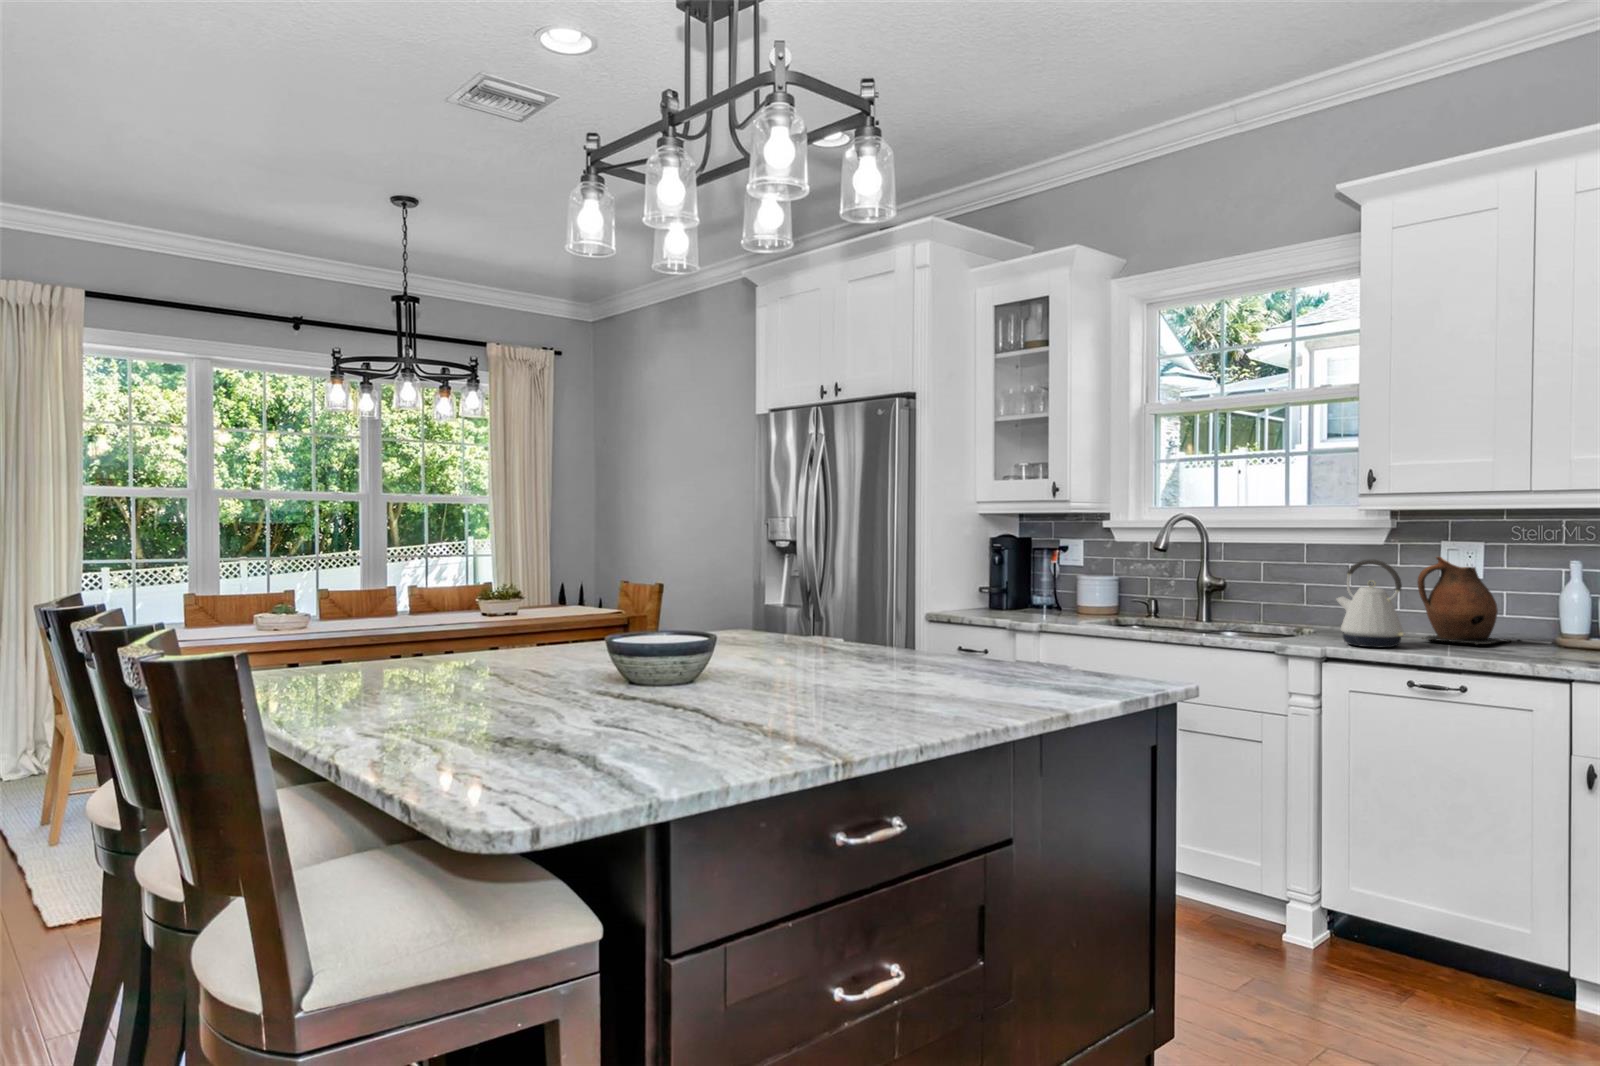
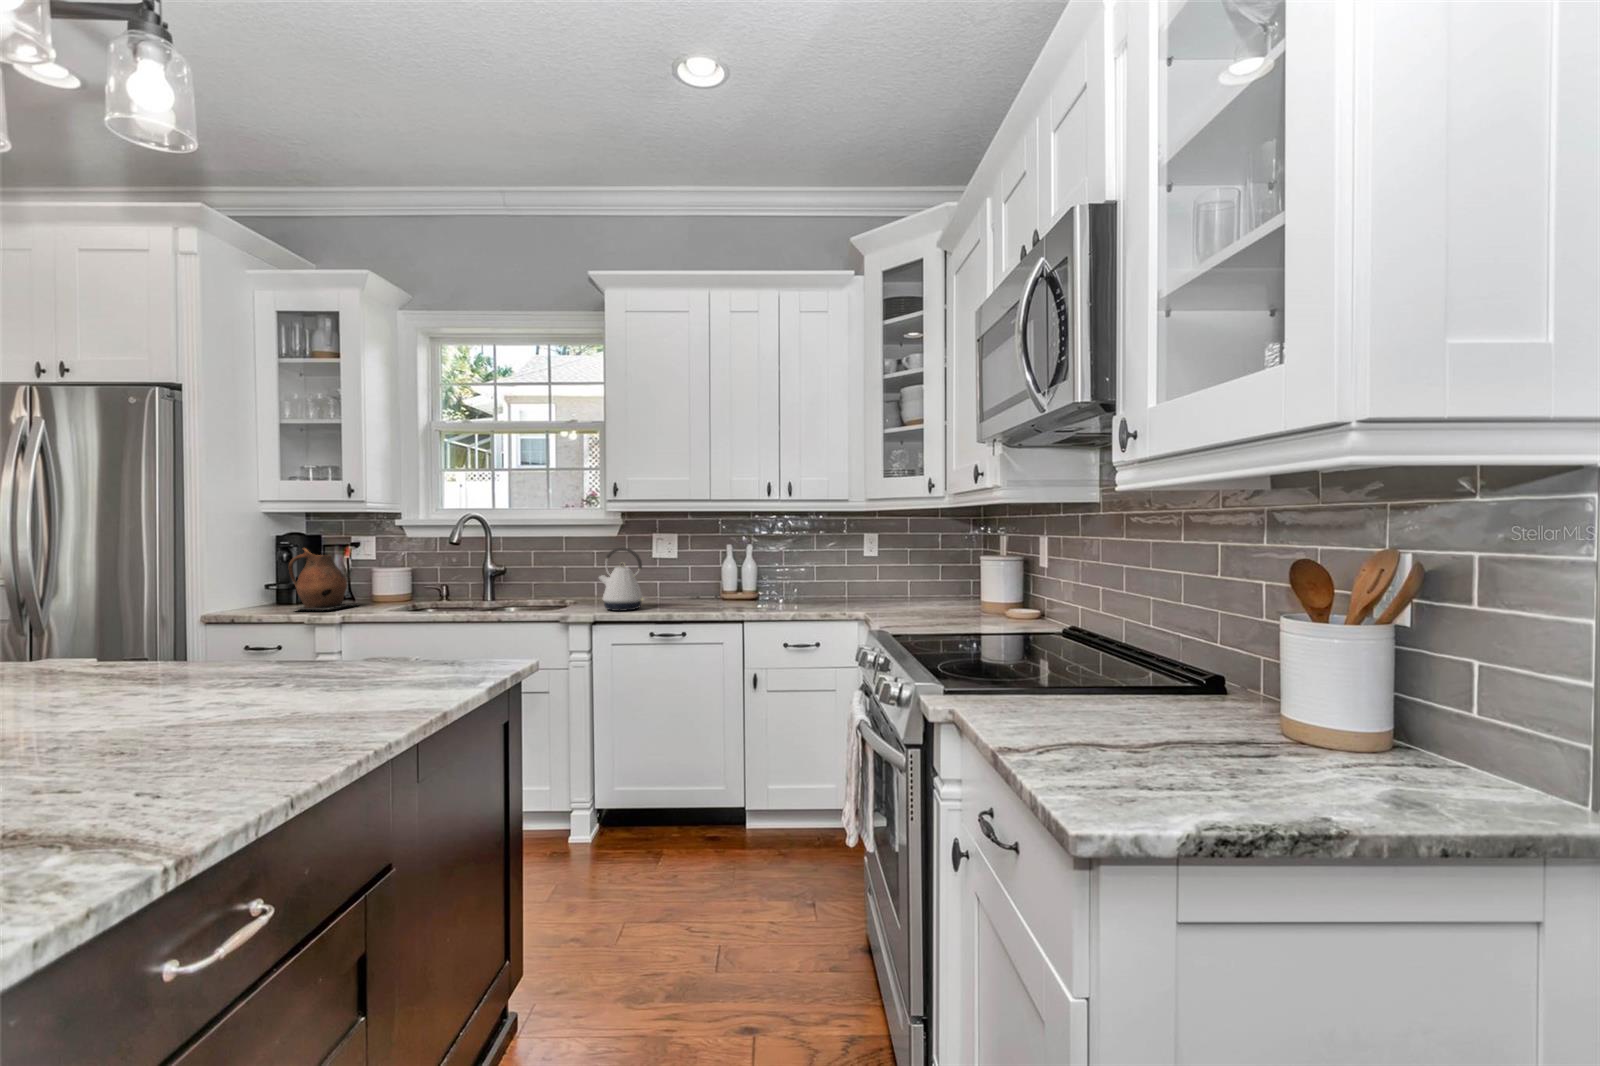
ceramic pitcher: present [1418,557,1510,645] -> present [289,548,355,610]

